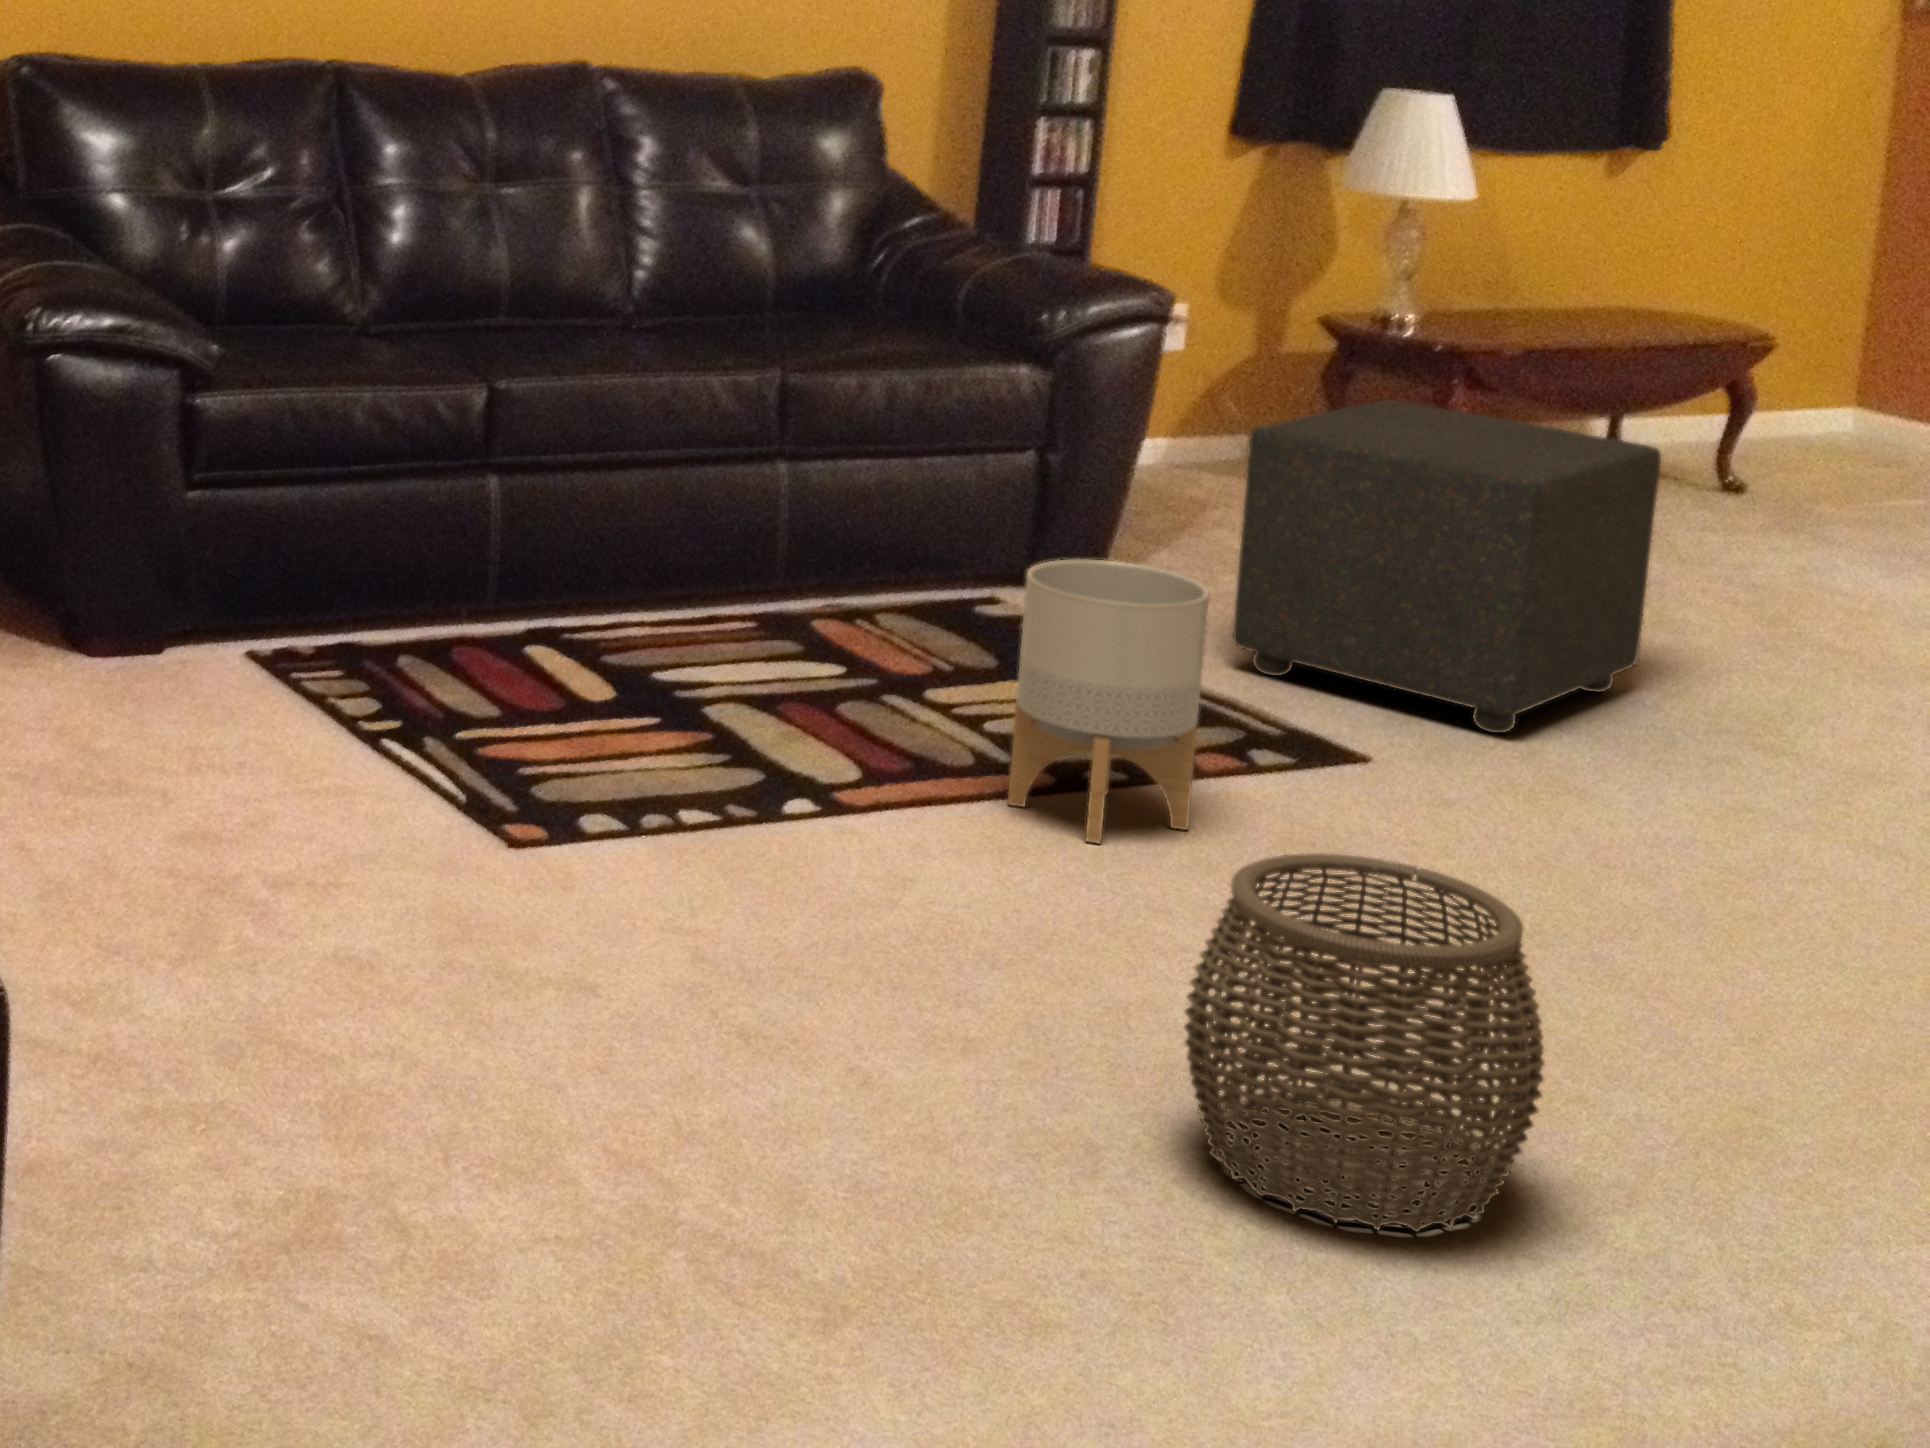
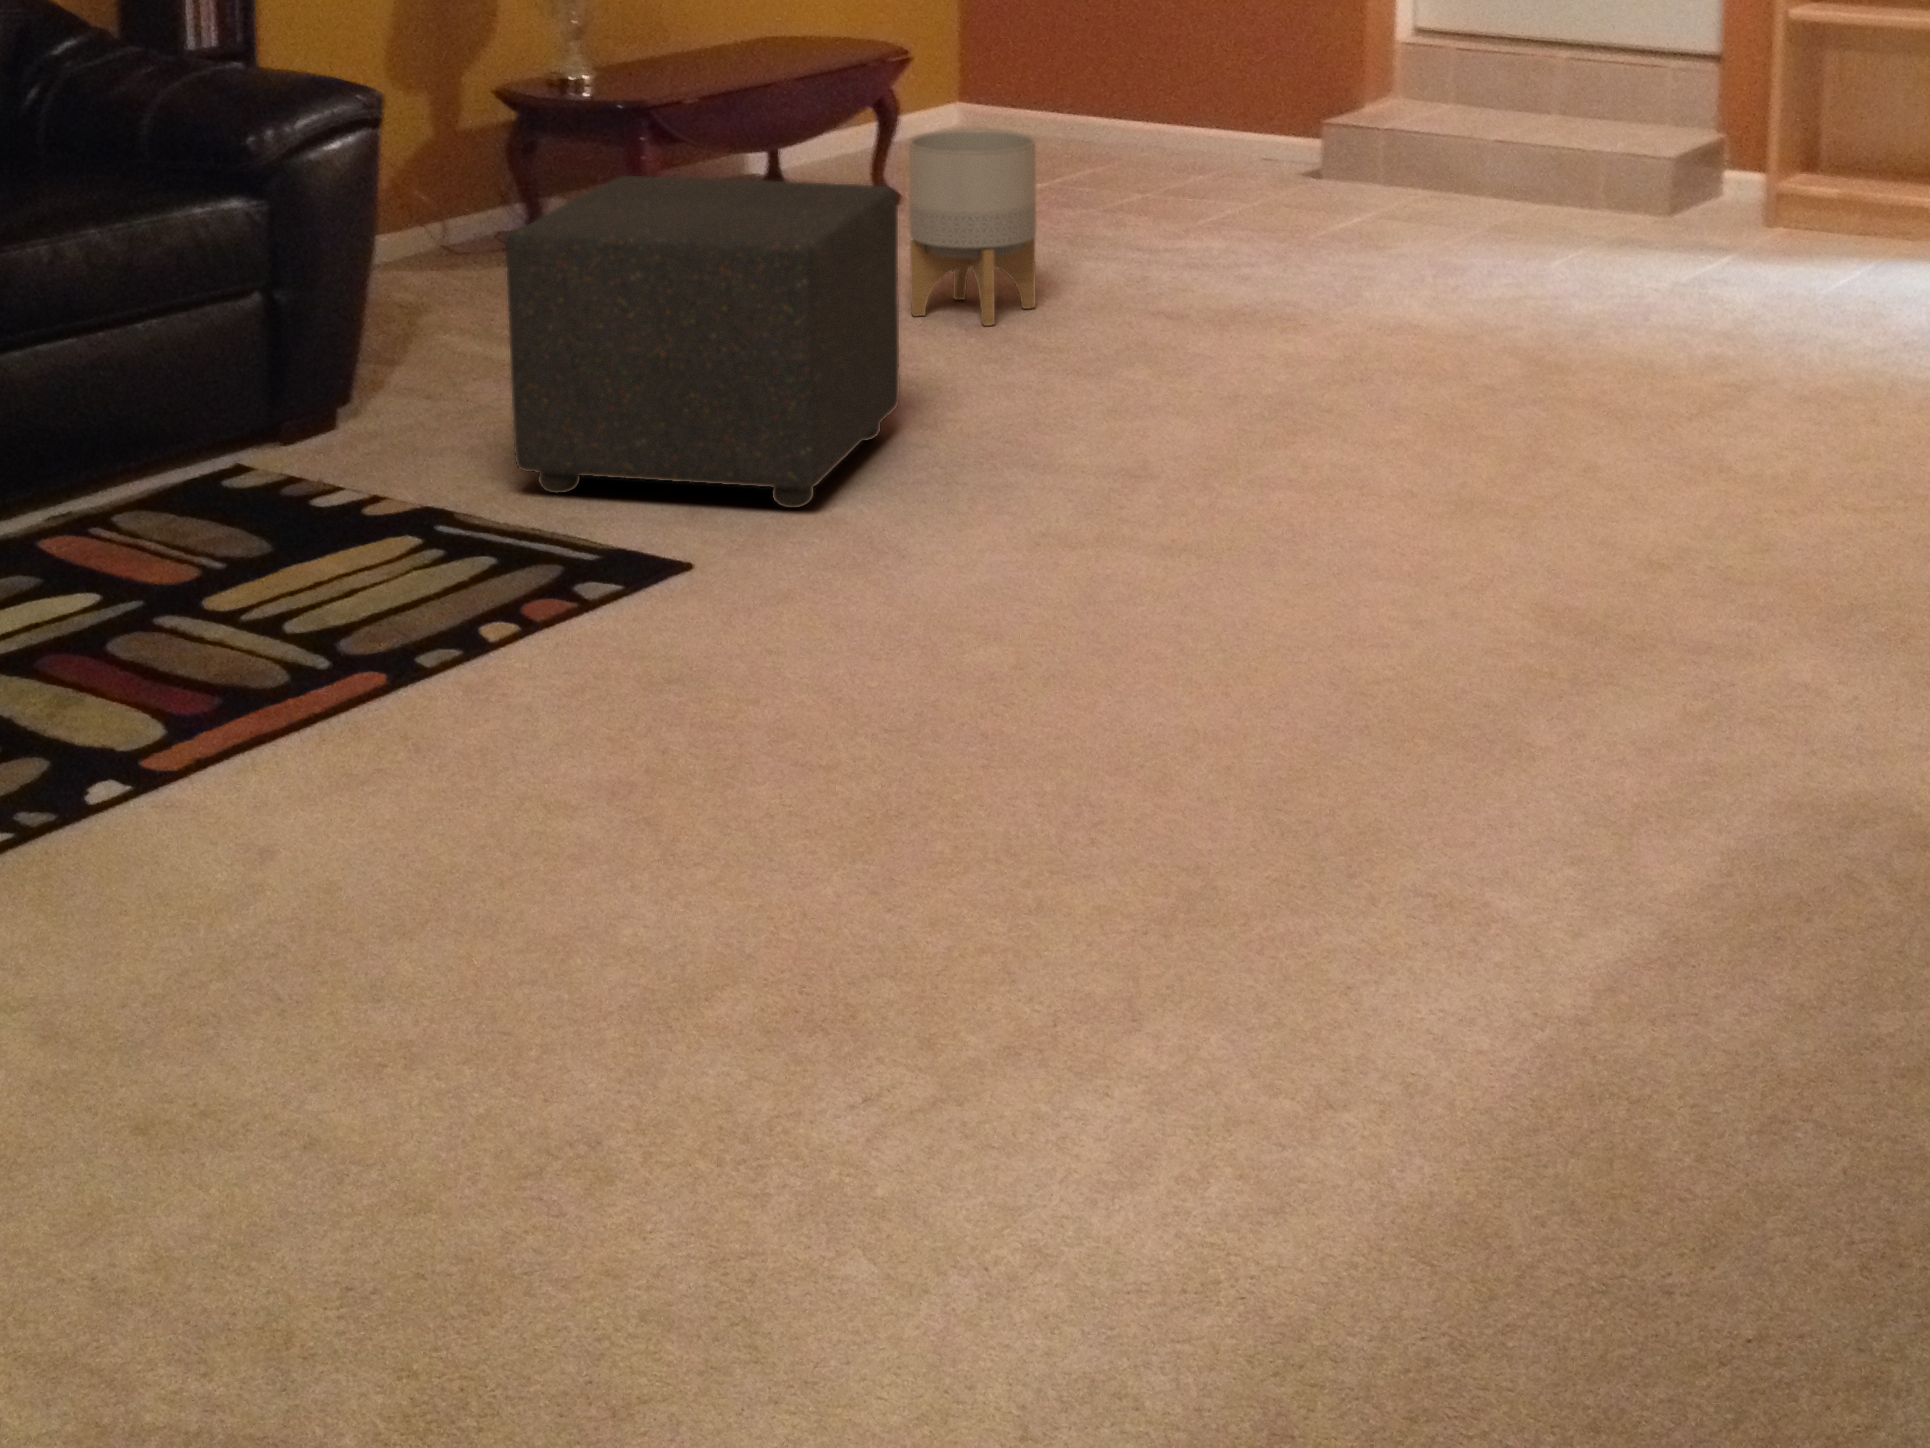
planter: present [1008,559,1209,843] -> present [909,129,1036,326]
woven basket: present [1184,853,1545,1232] -> none [676,721,1053,1141]

